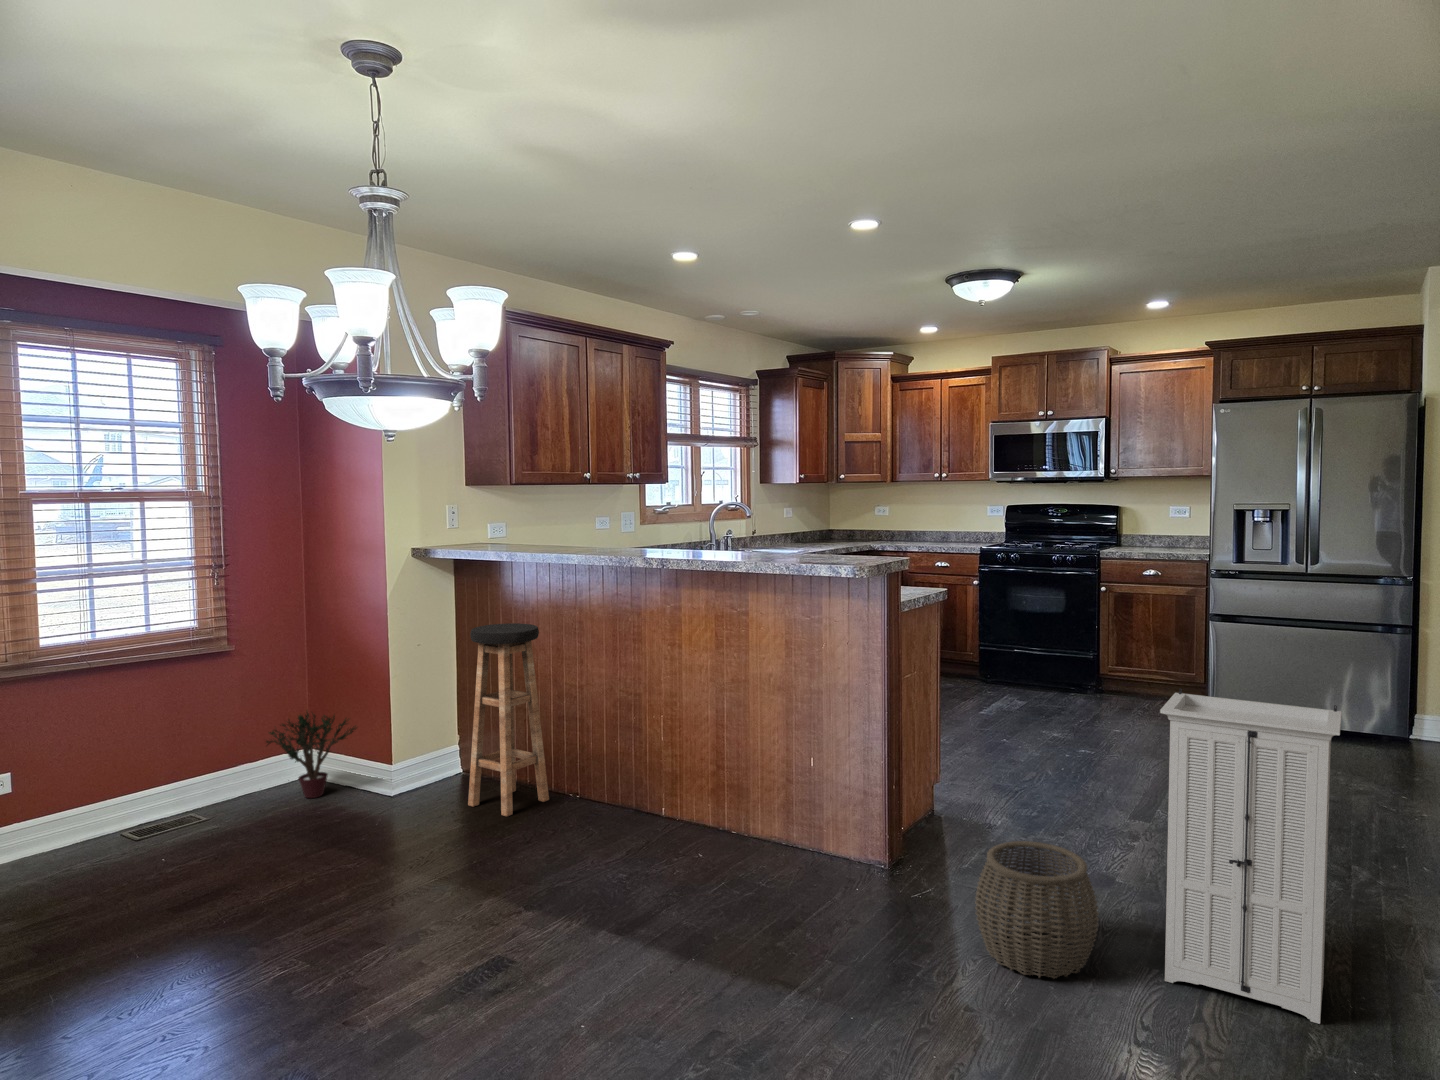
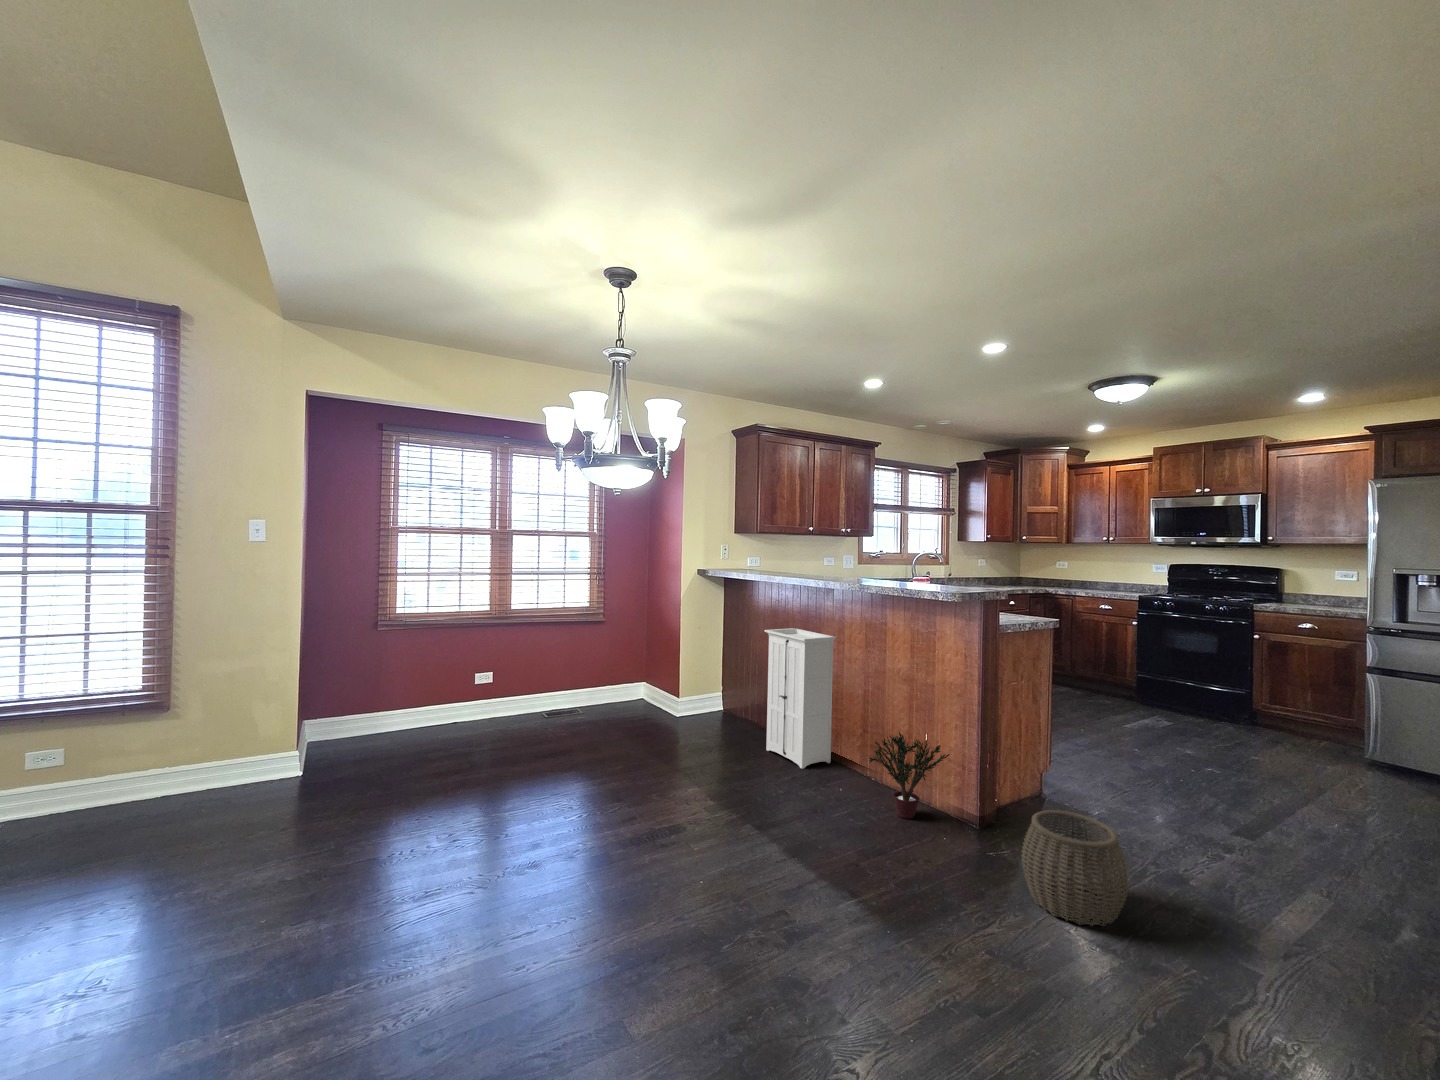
bar stool: present [468,623,549,816] -> none [717,618,766,740]
storage cabinet: present [1160,689,1342,1024] -> present [764,627,836,769]
potted plant: present [266,712,356,798] -> present [869,732,950,819]

